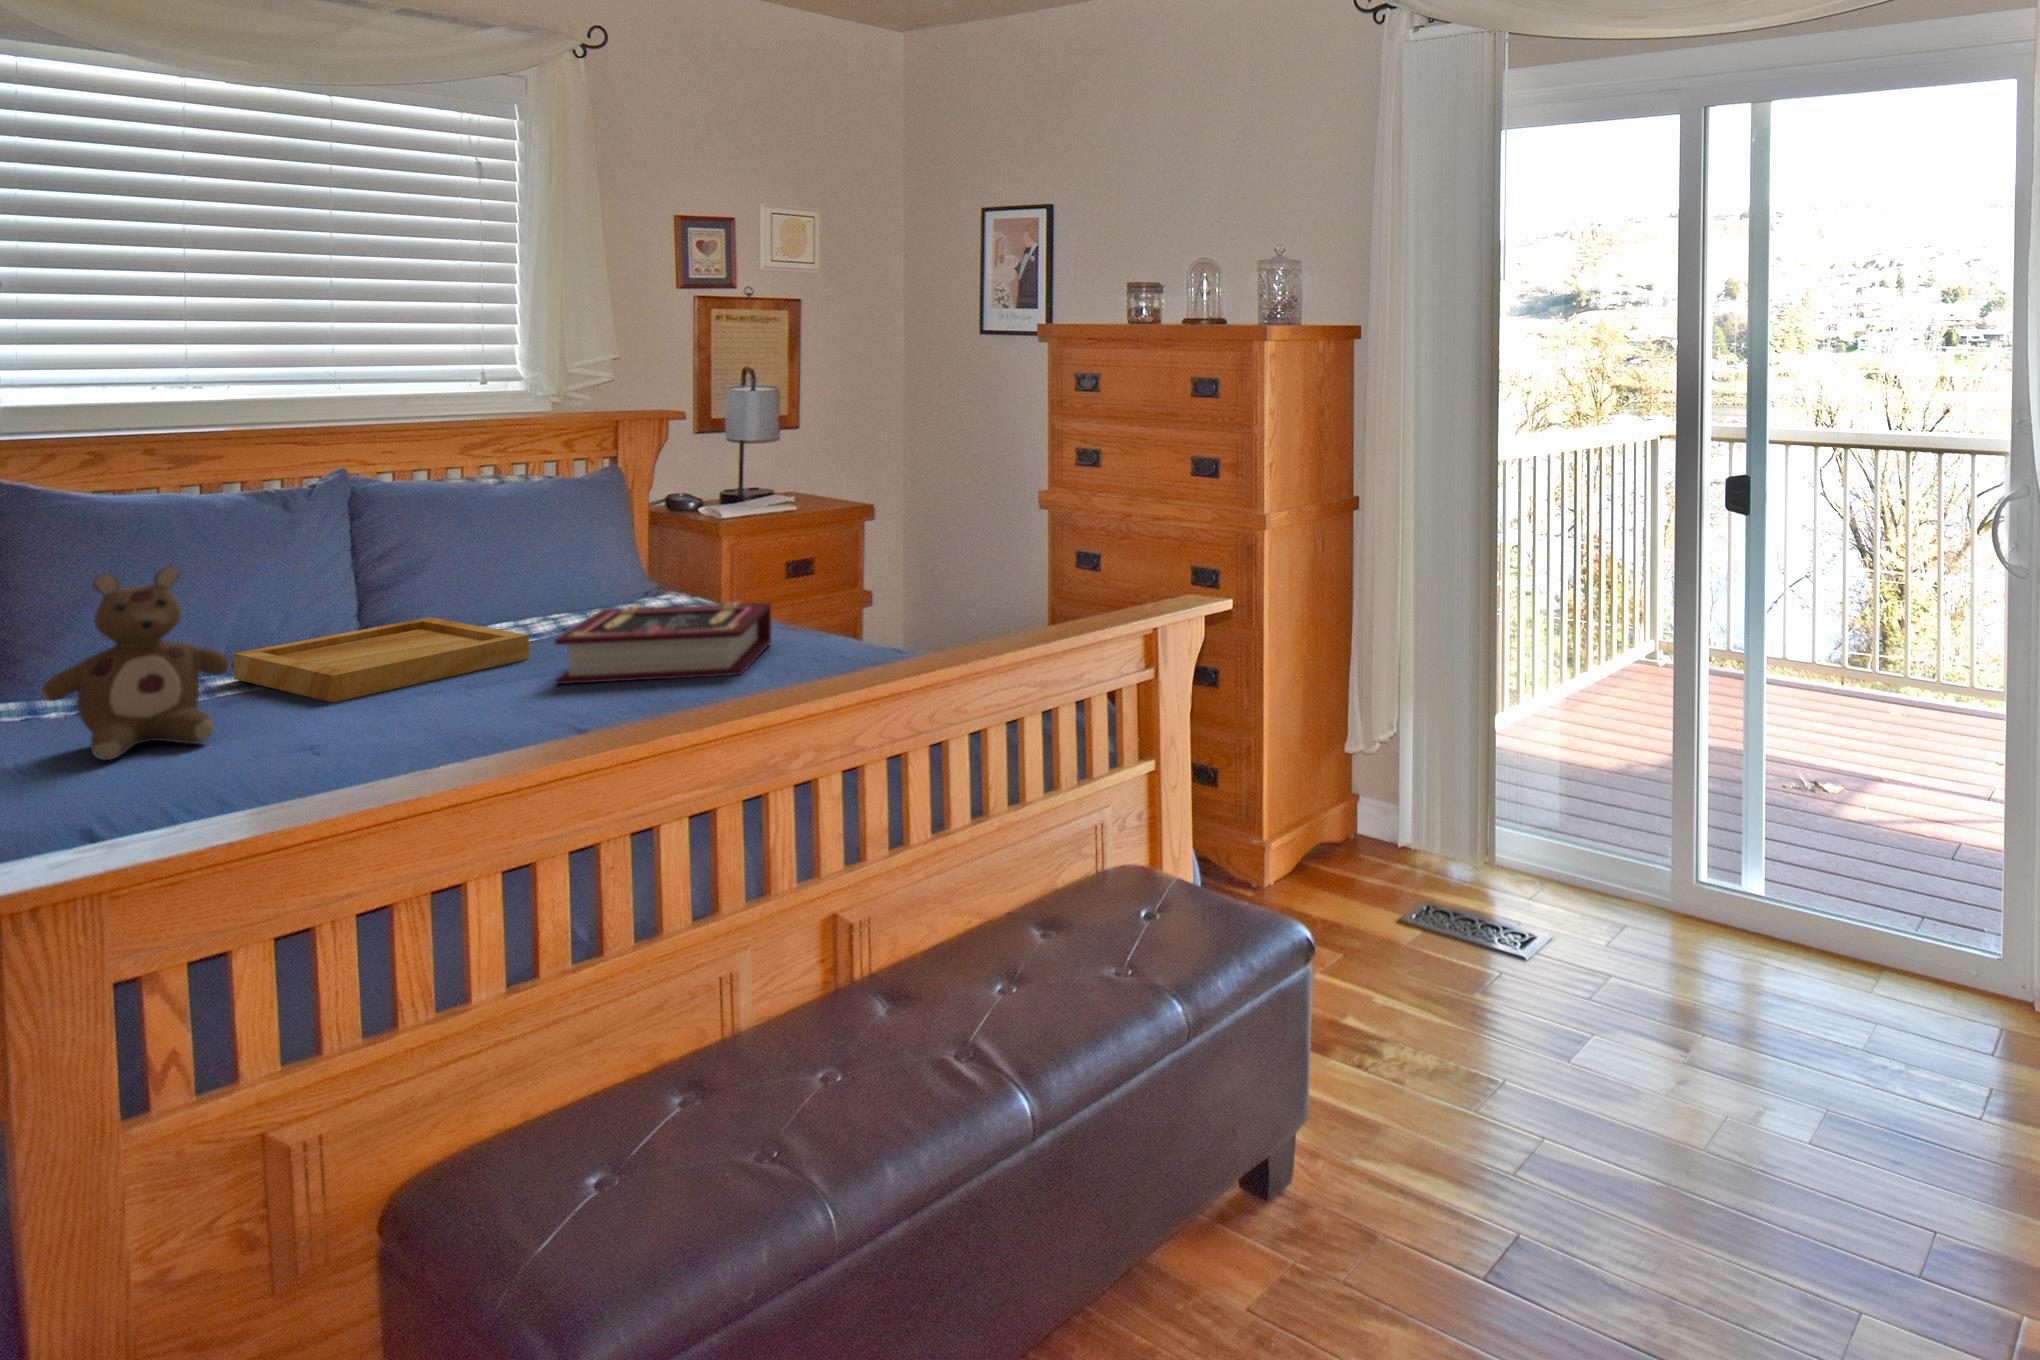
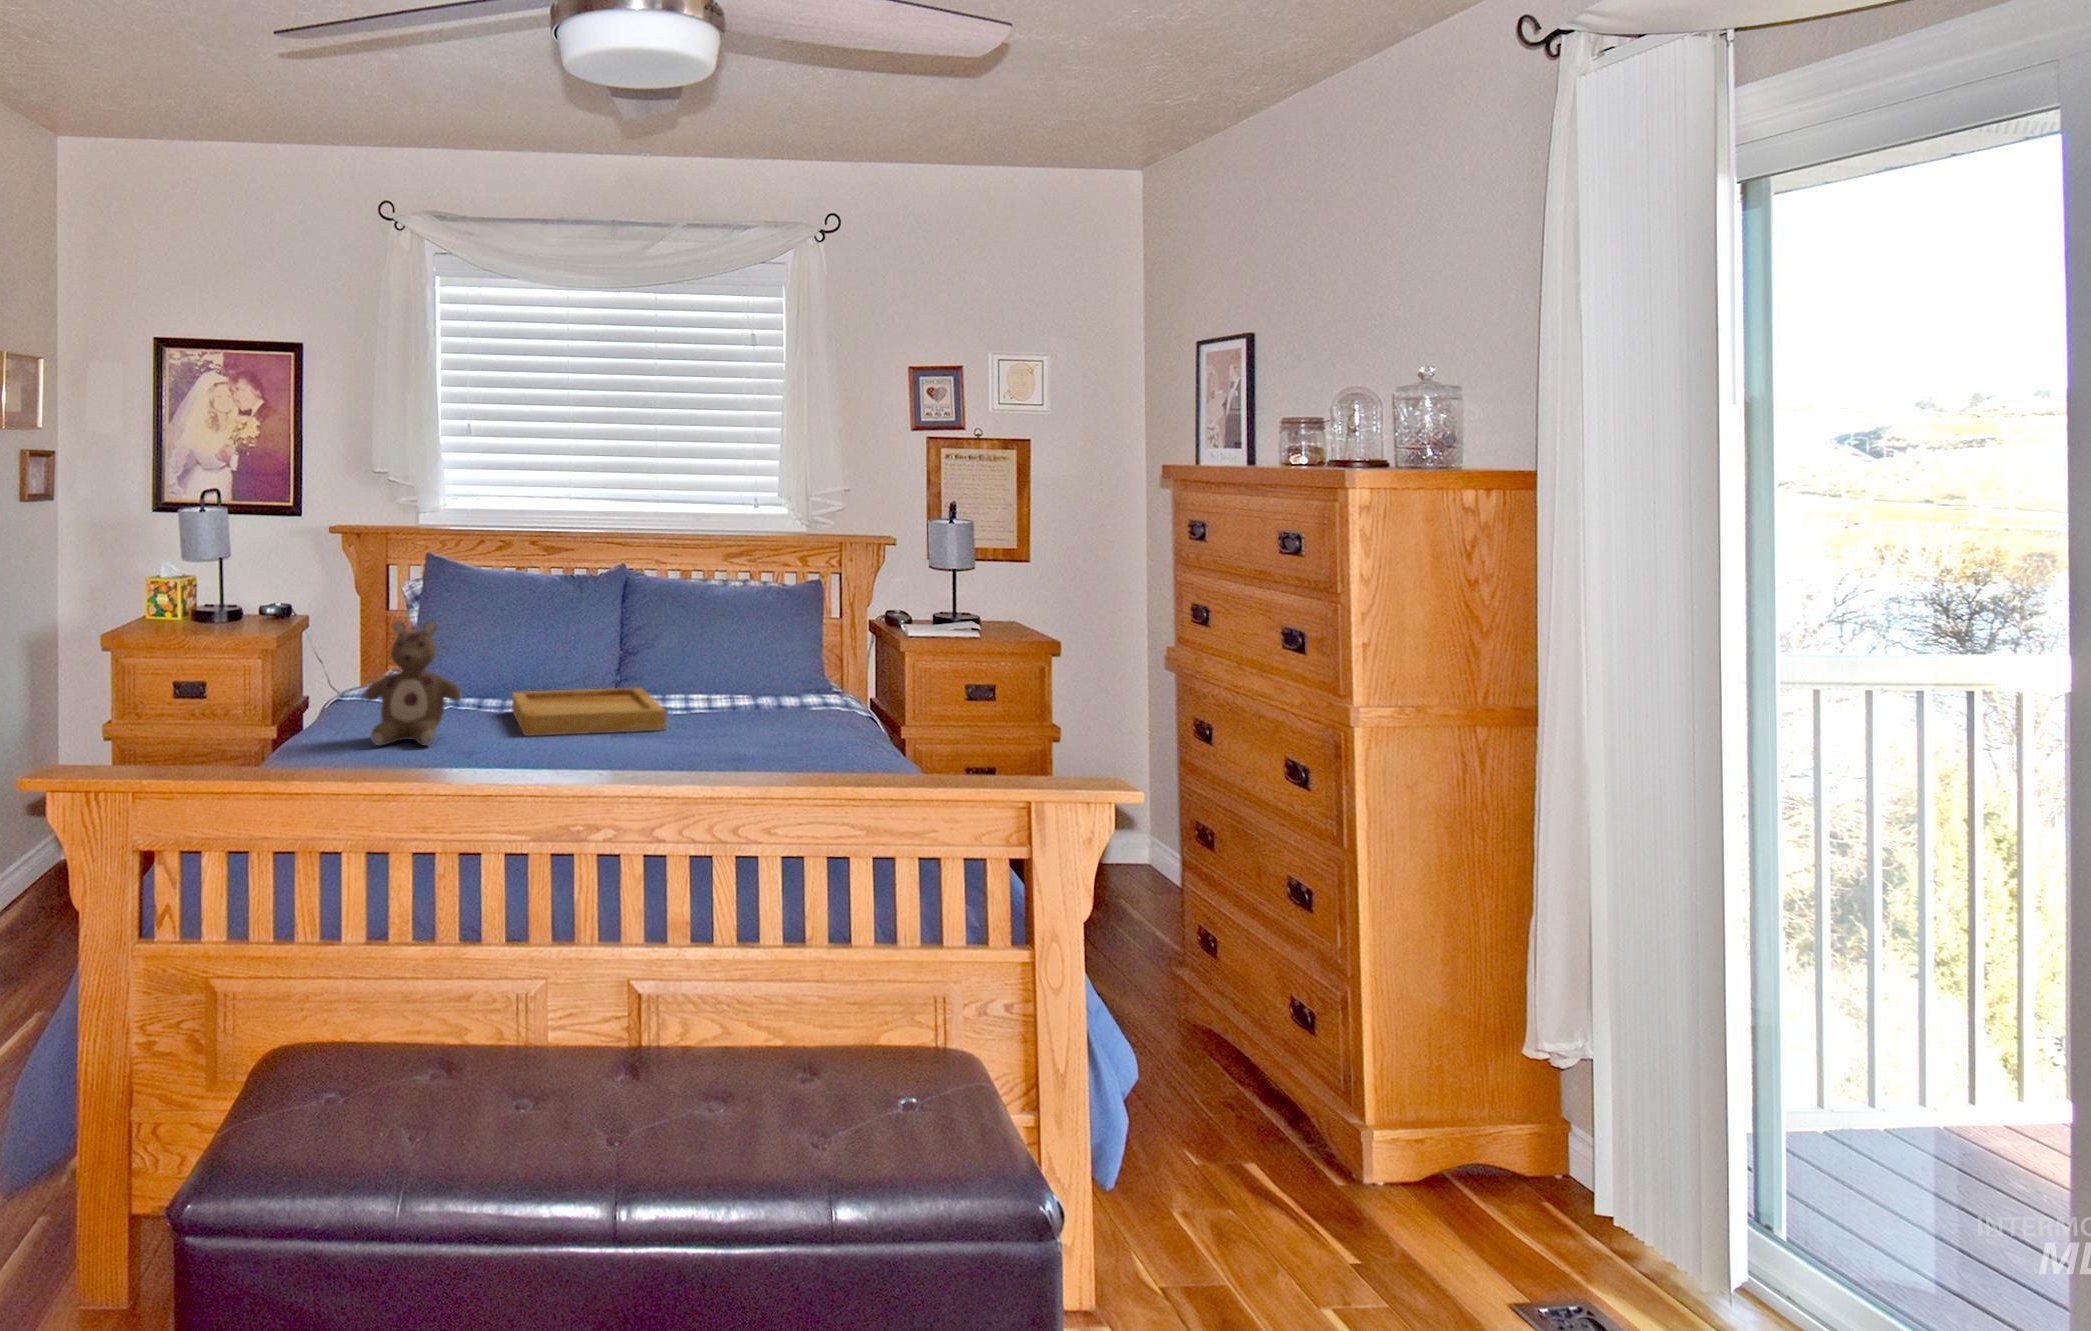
book: present [554,602,771,684] -> none [641,697,821,771]

